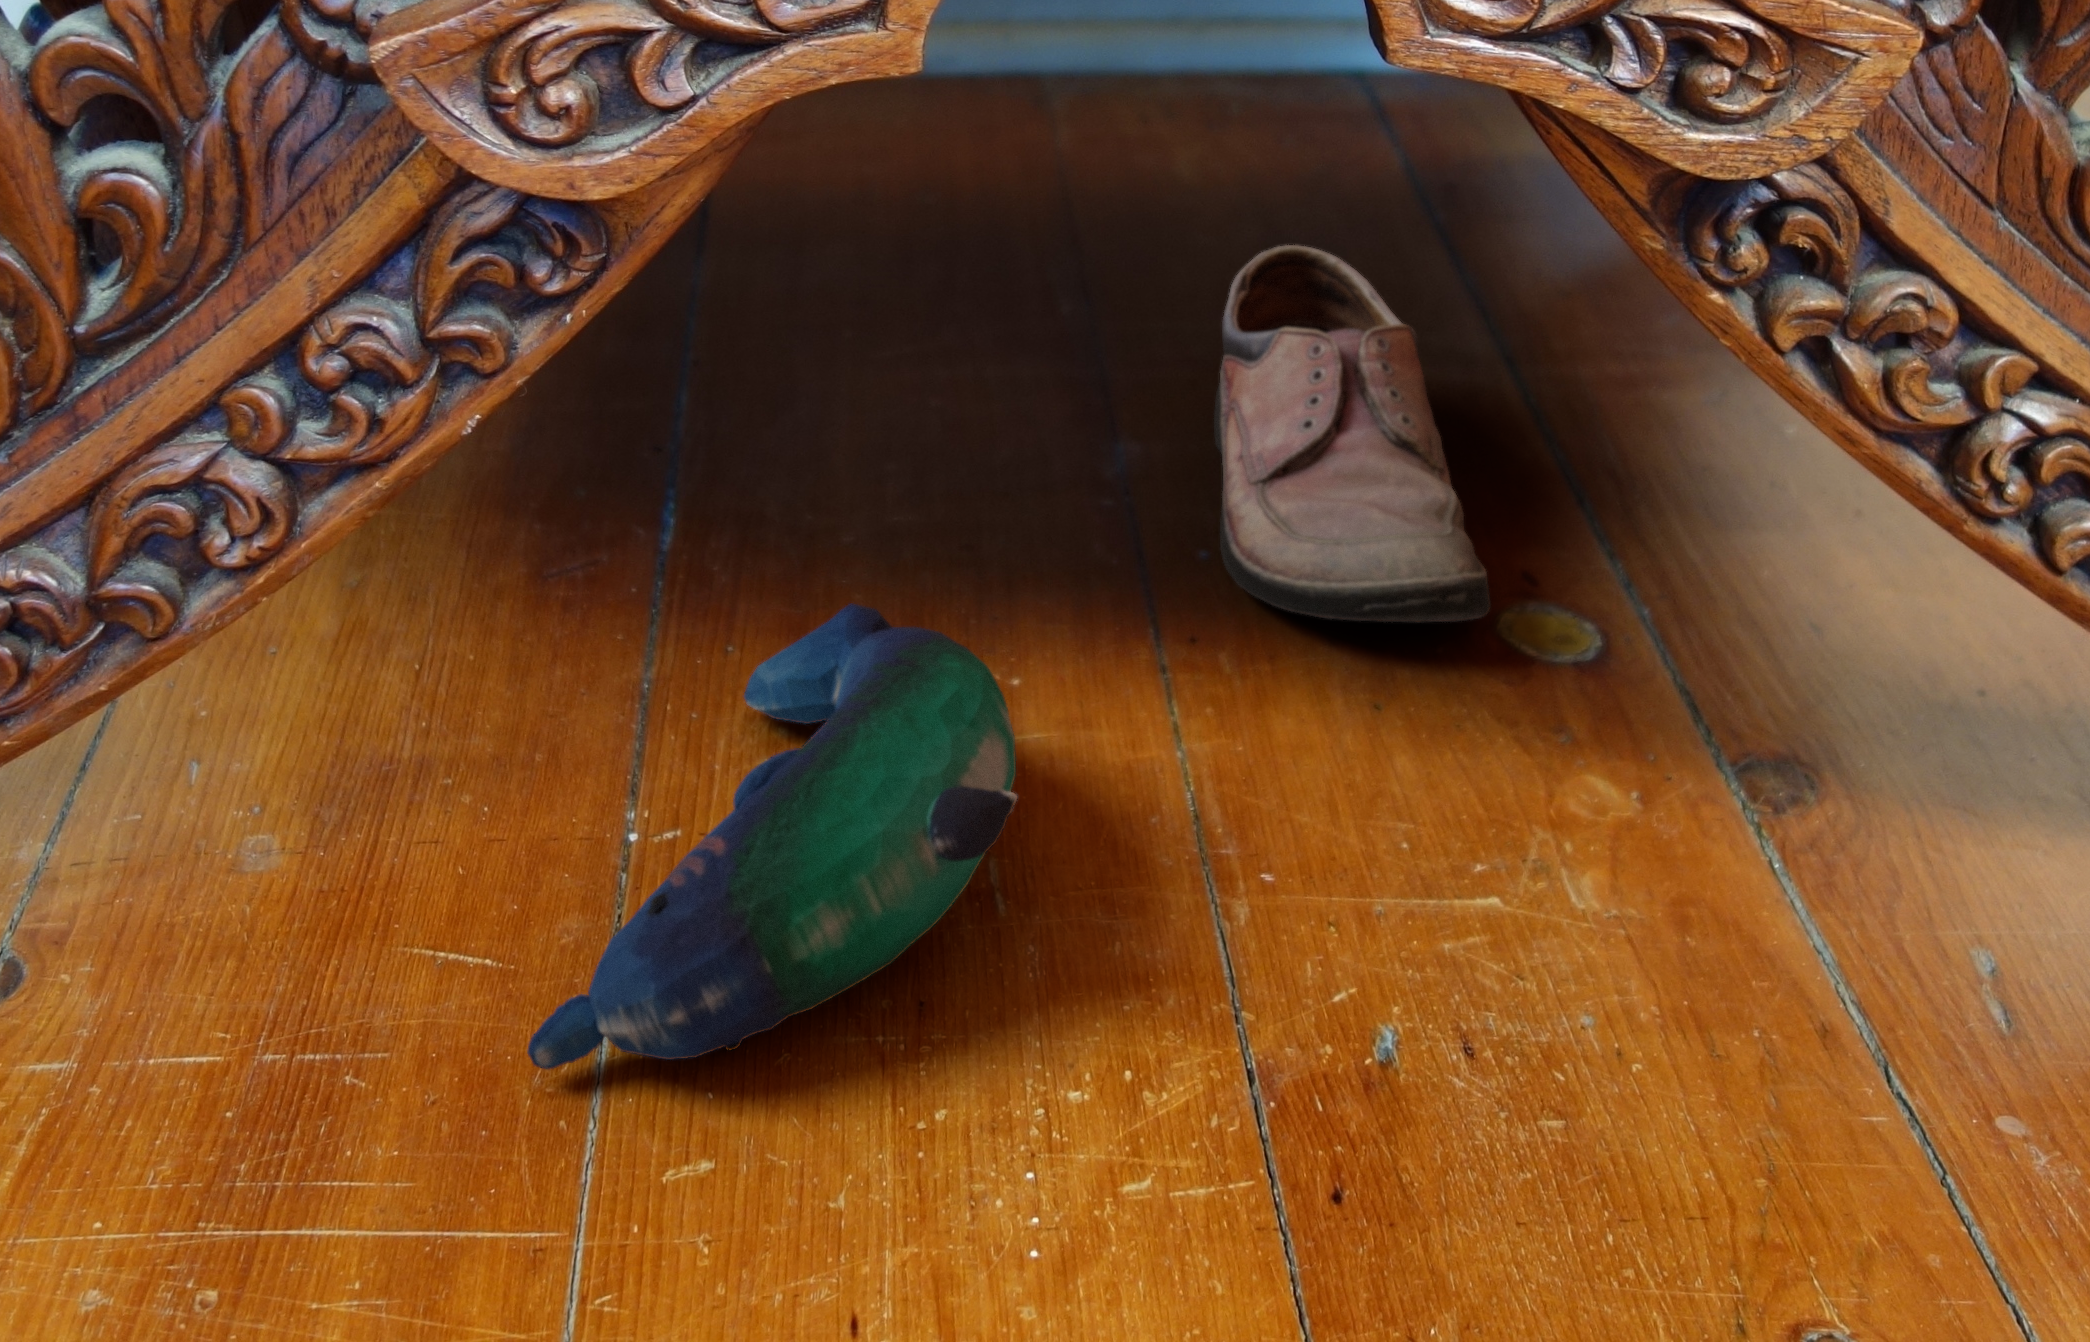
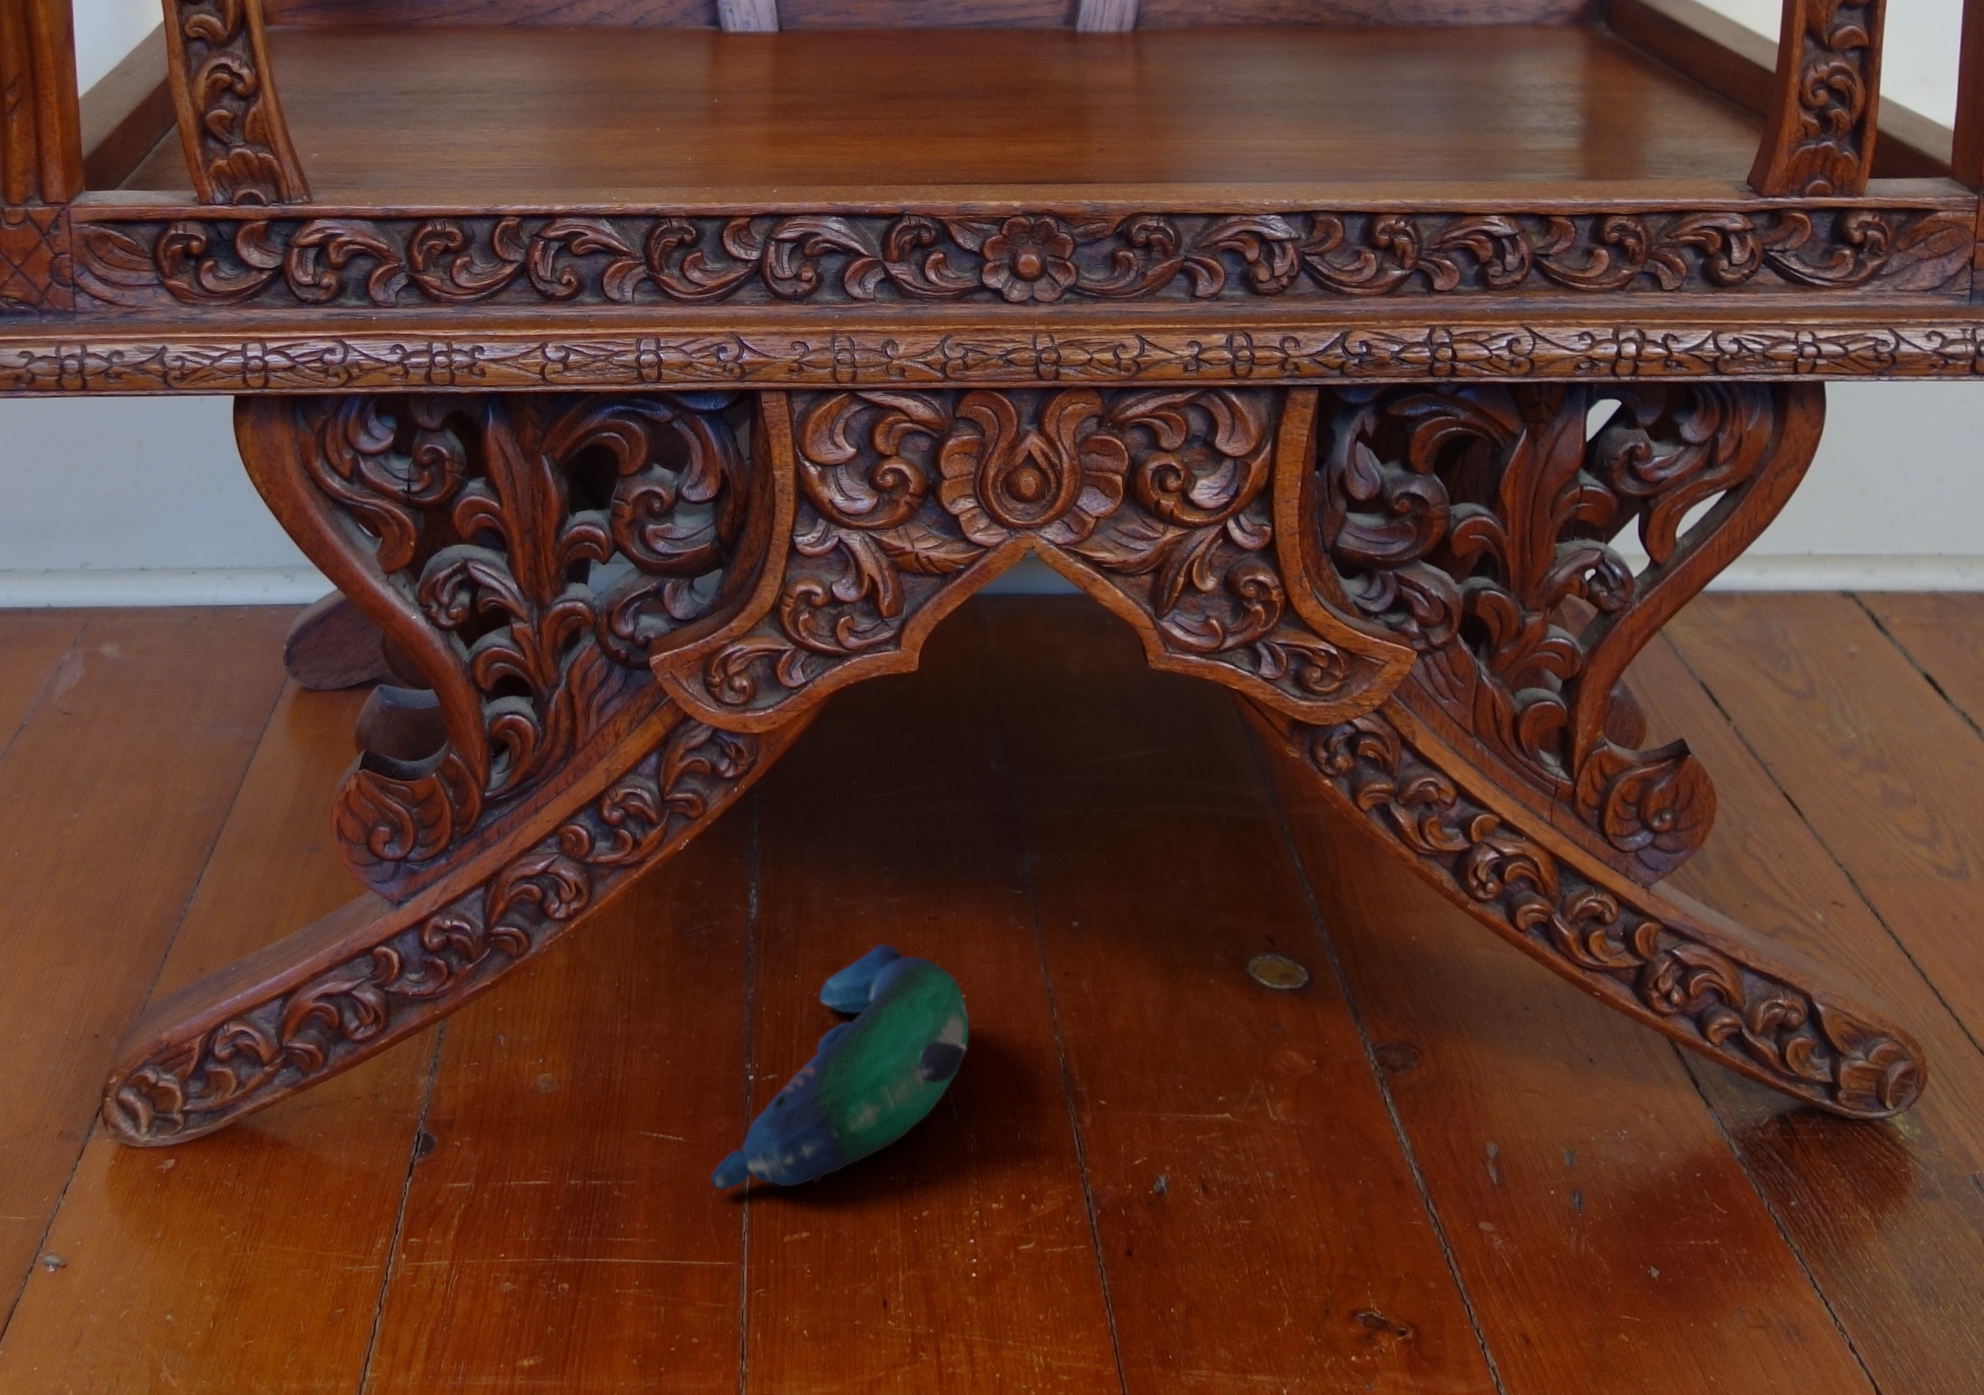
shoe: present [1214,245,1490,622] -> none [1098,724,1249,959]

